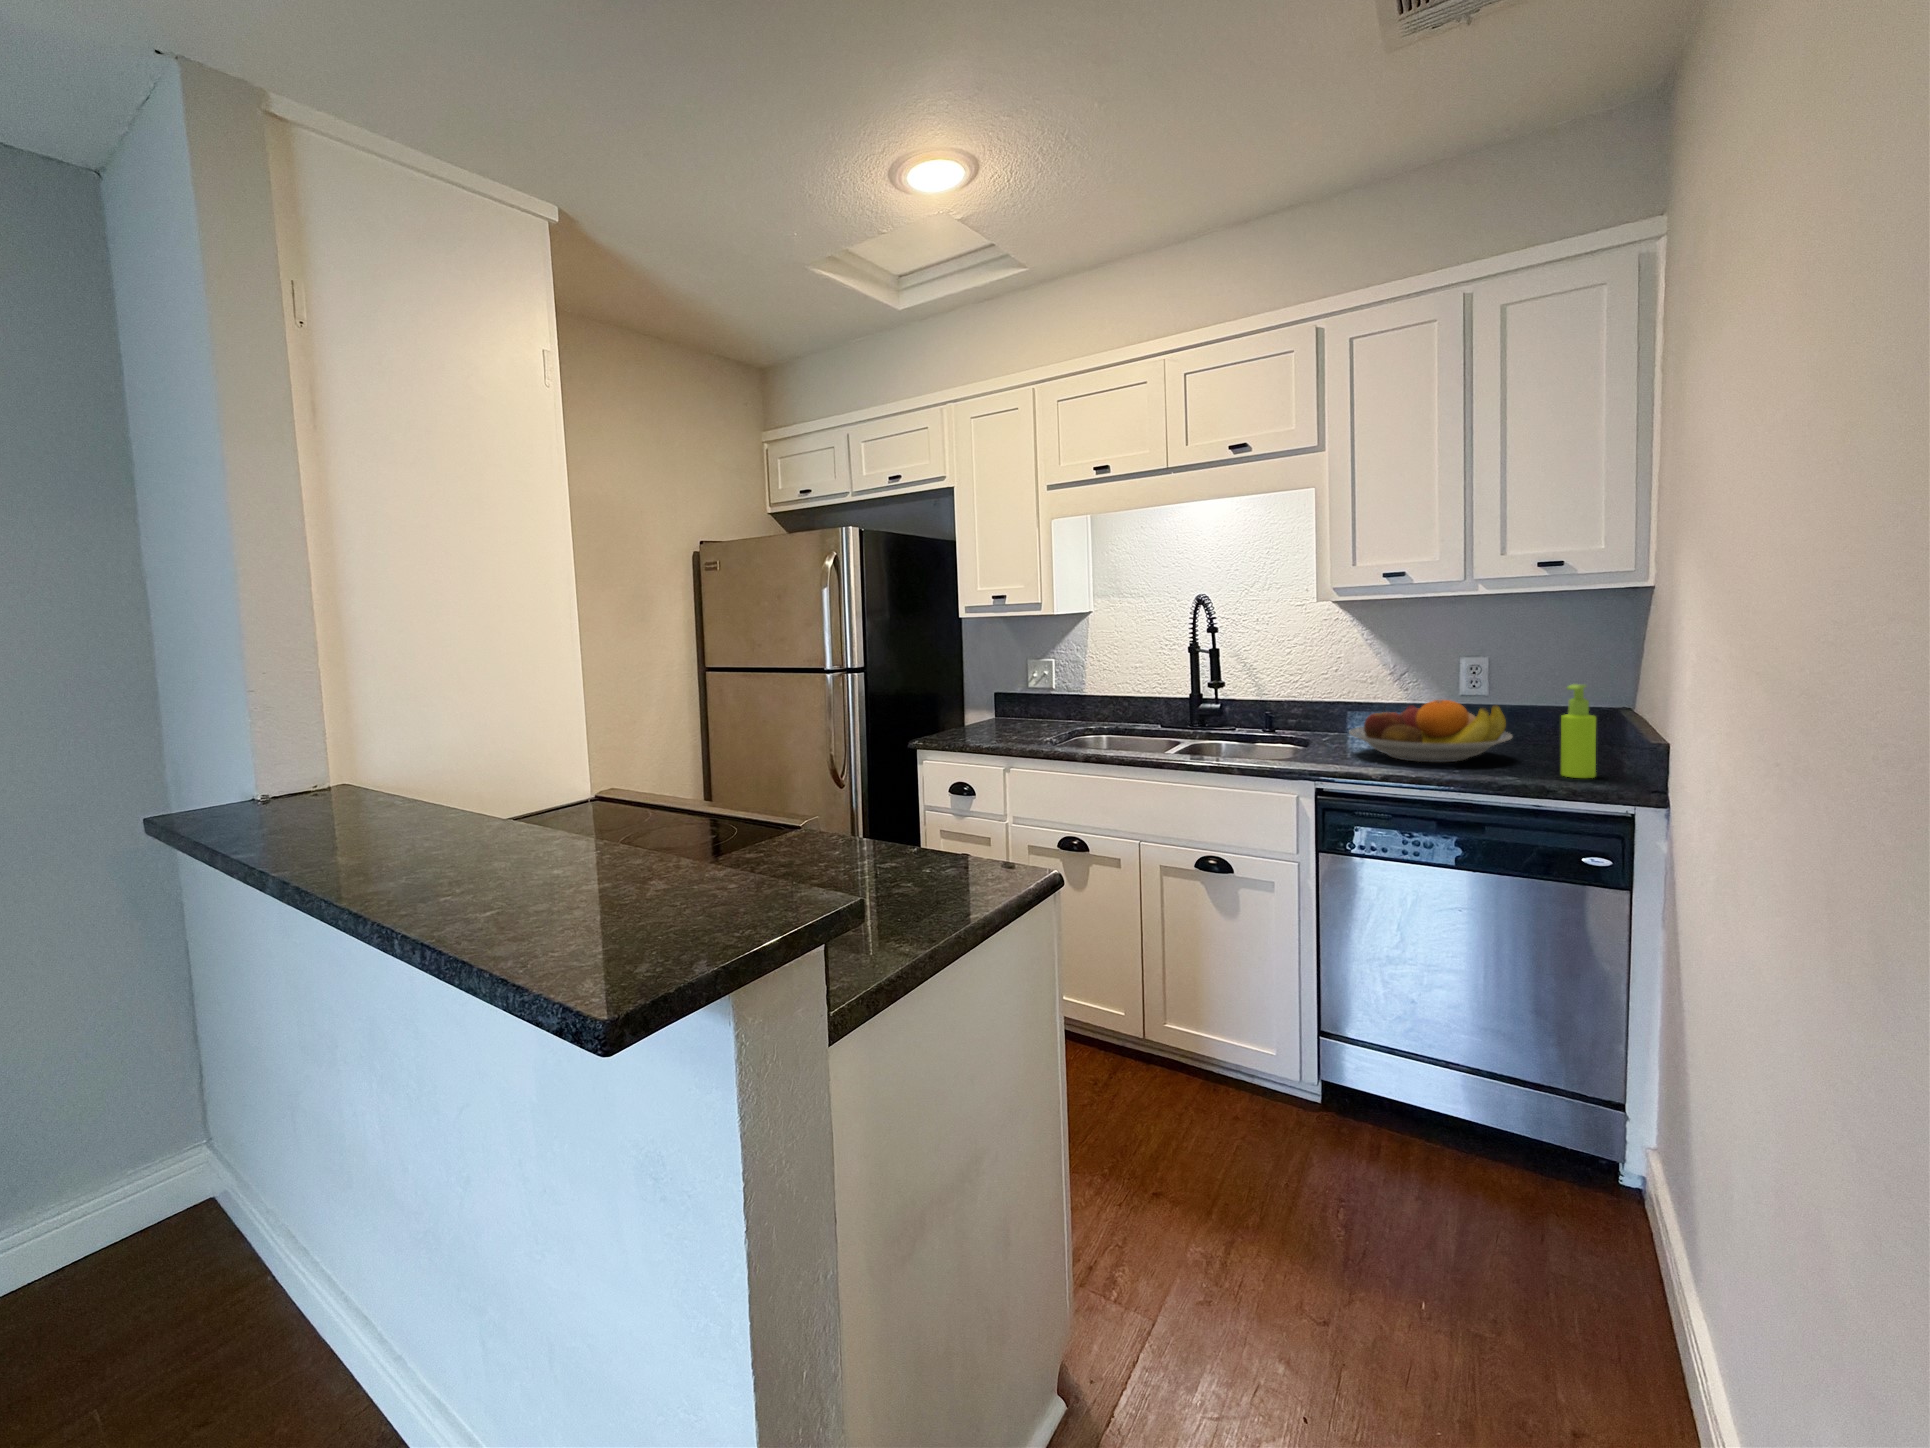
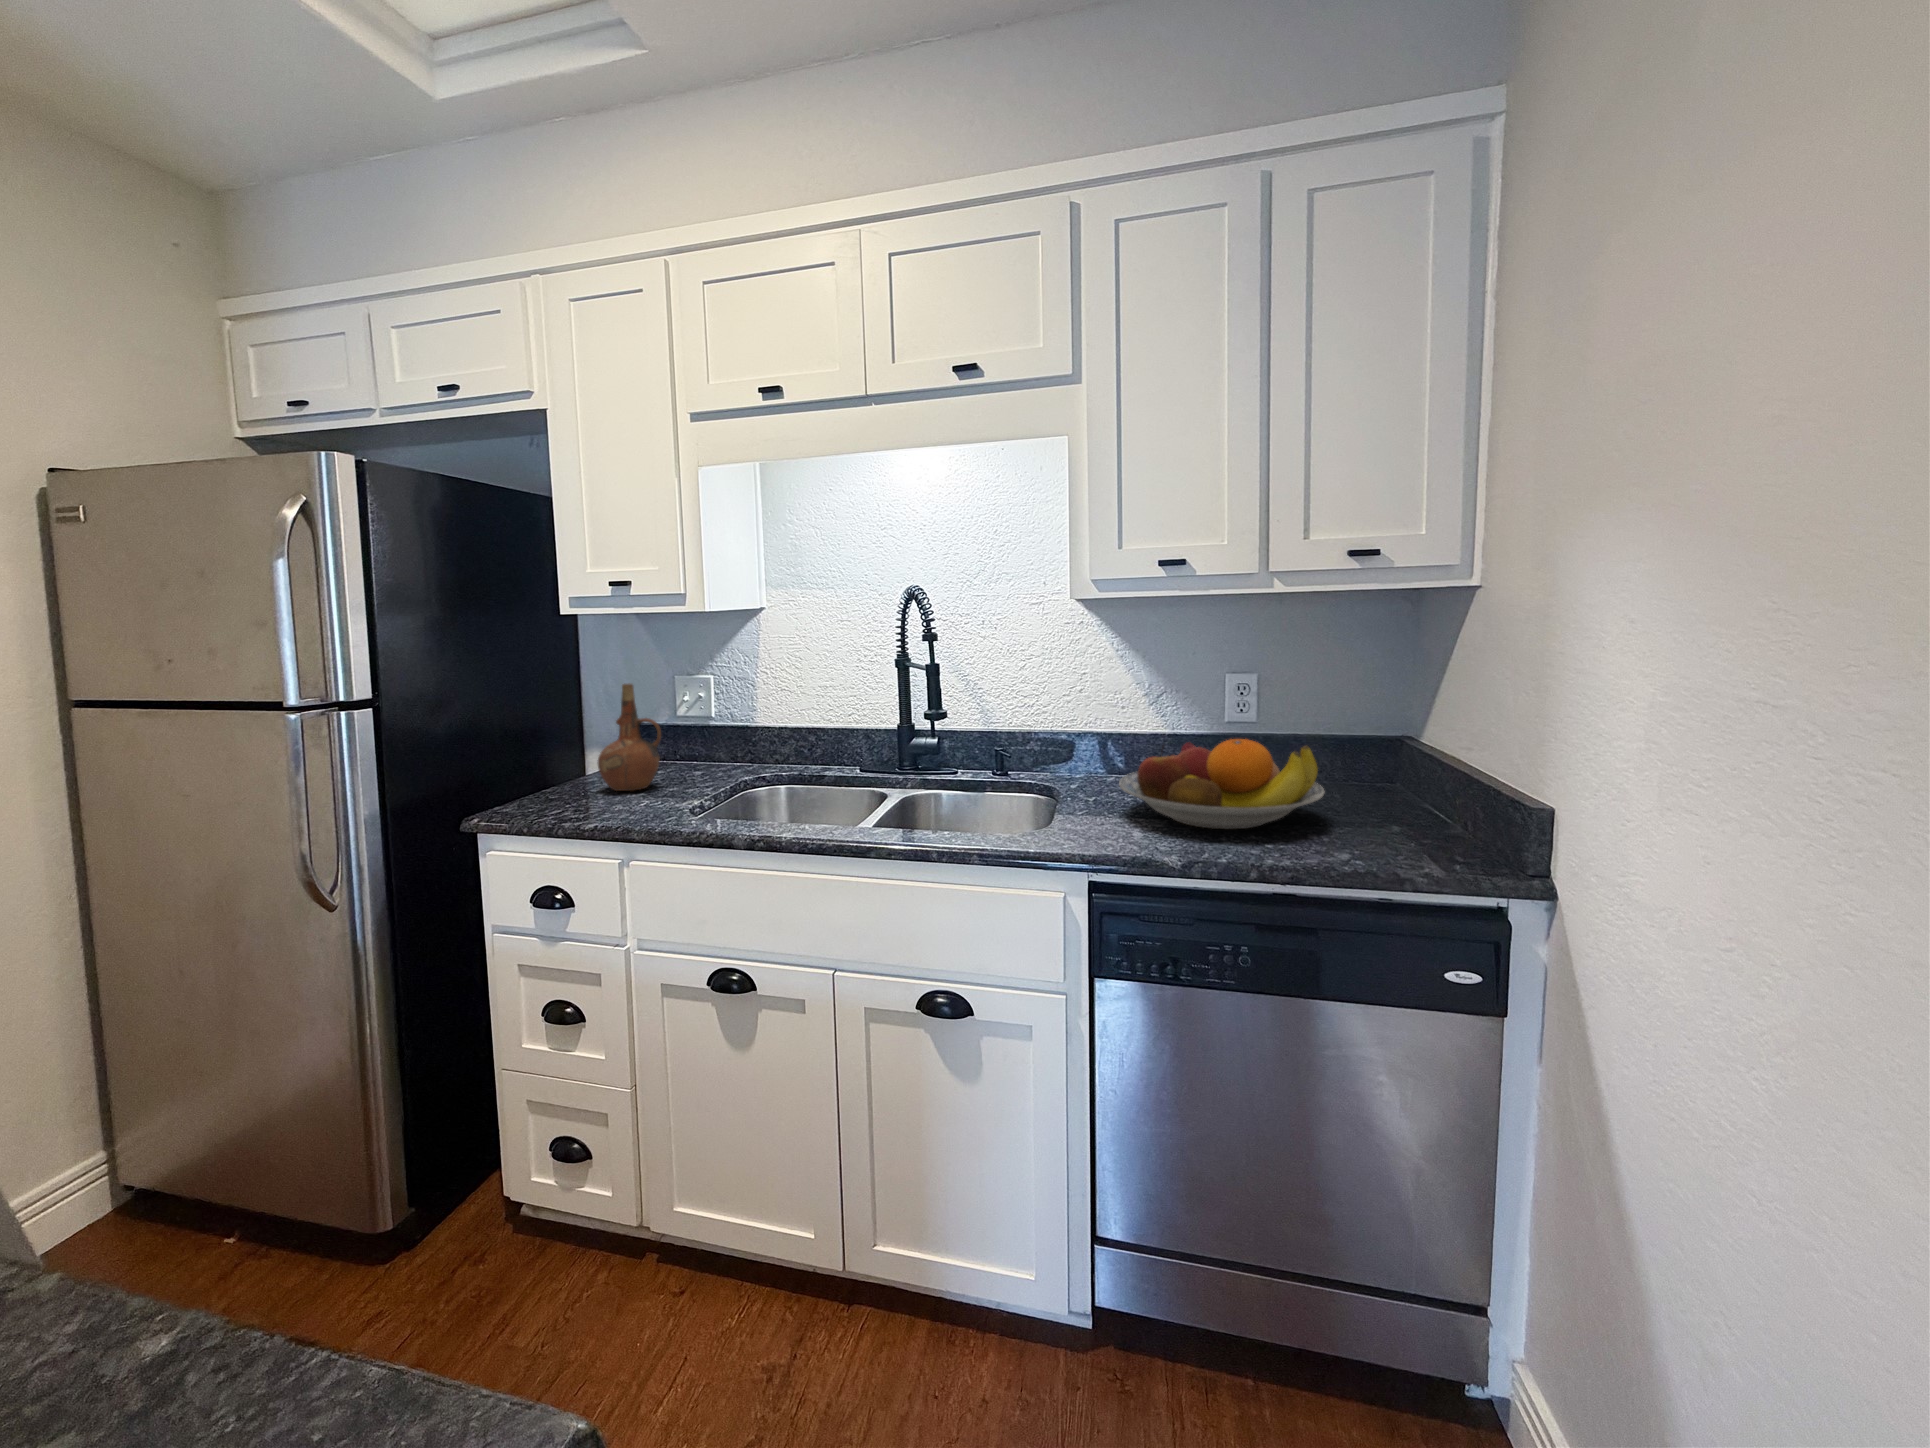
ceramic pitcher: none [982,663,1022,733] -> present [598,683,661,791]
soap dispenser: present [1561,684,1596,778] -> none [1404,721,1451,855]

